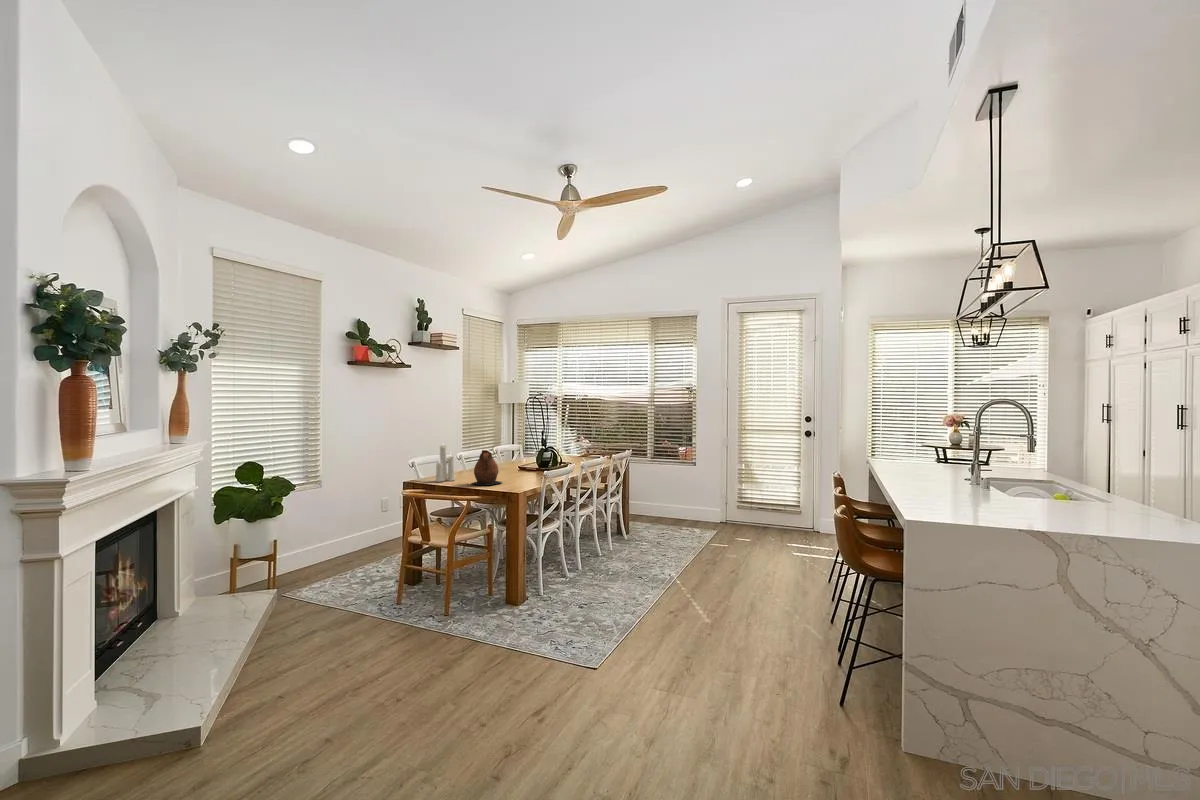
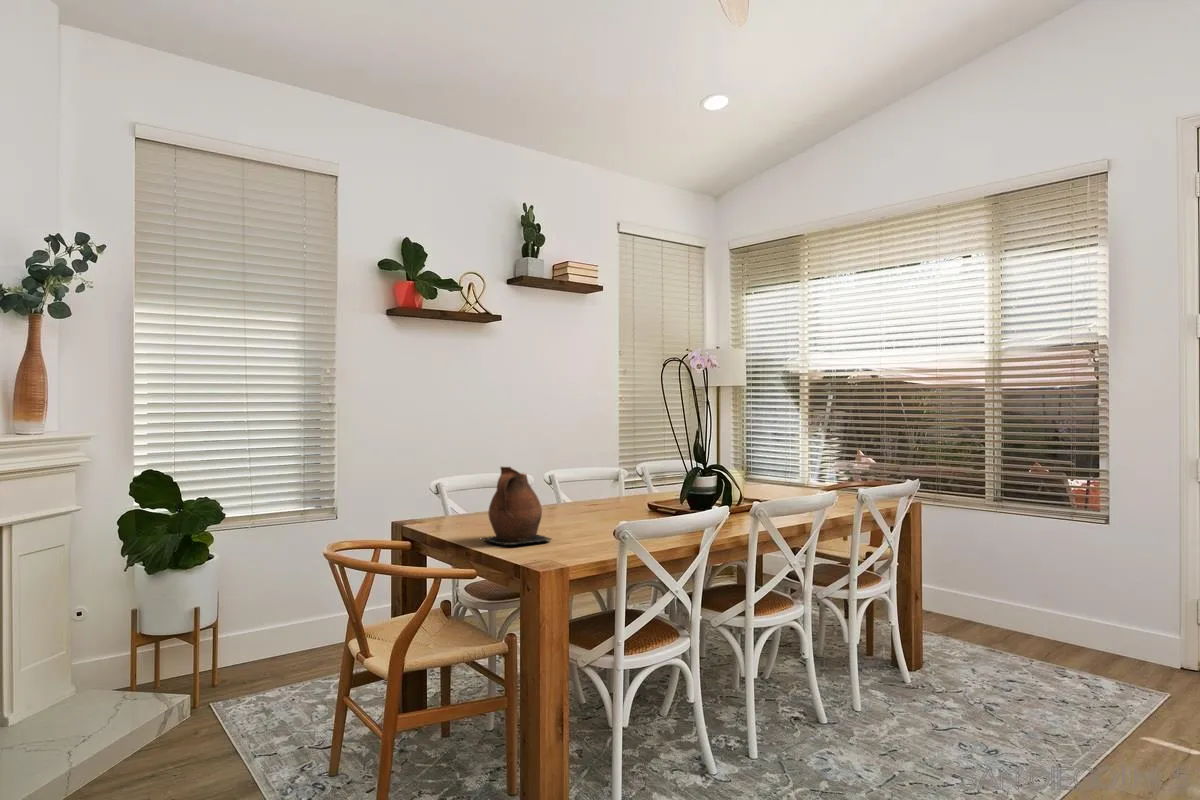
candle: present [436,445,455,482] -> none [437,440,479,528]

